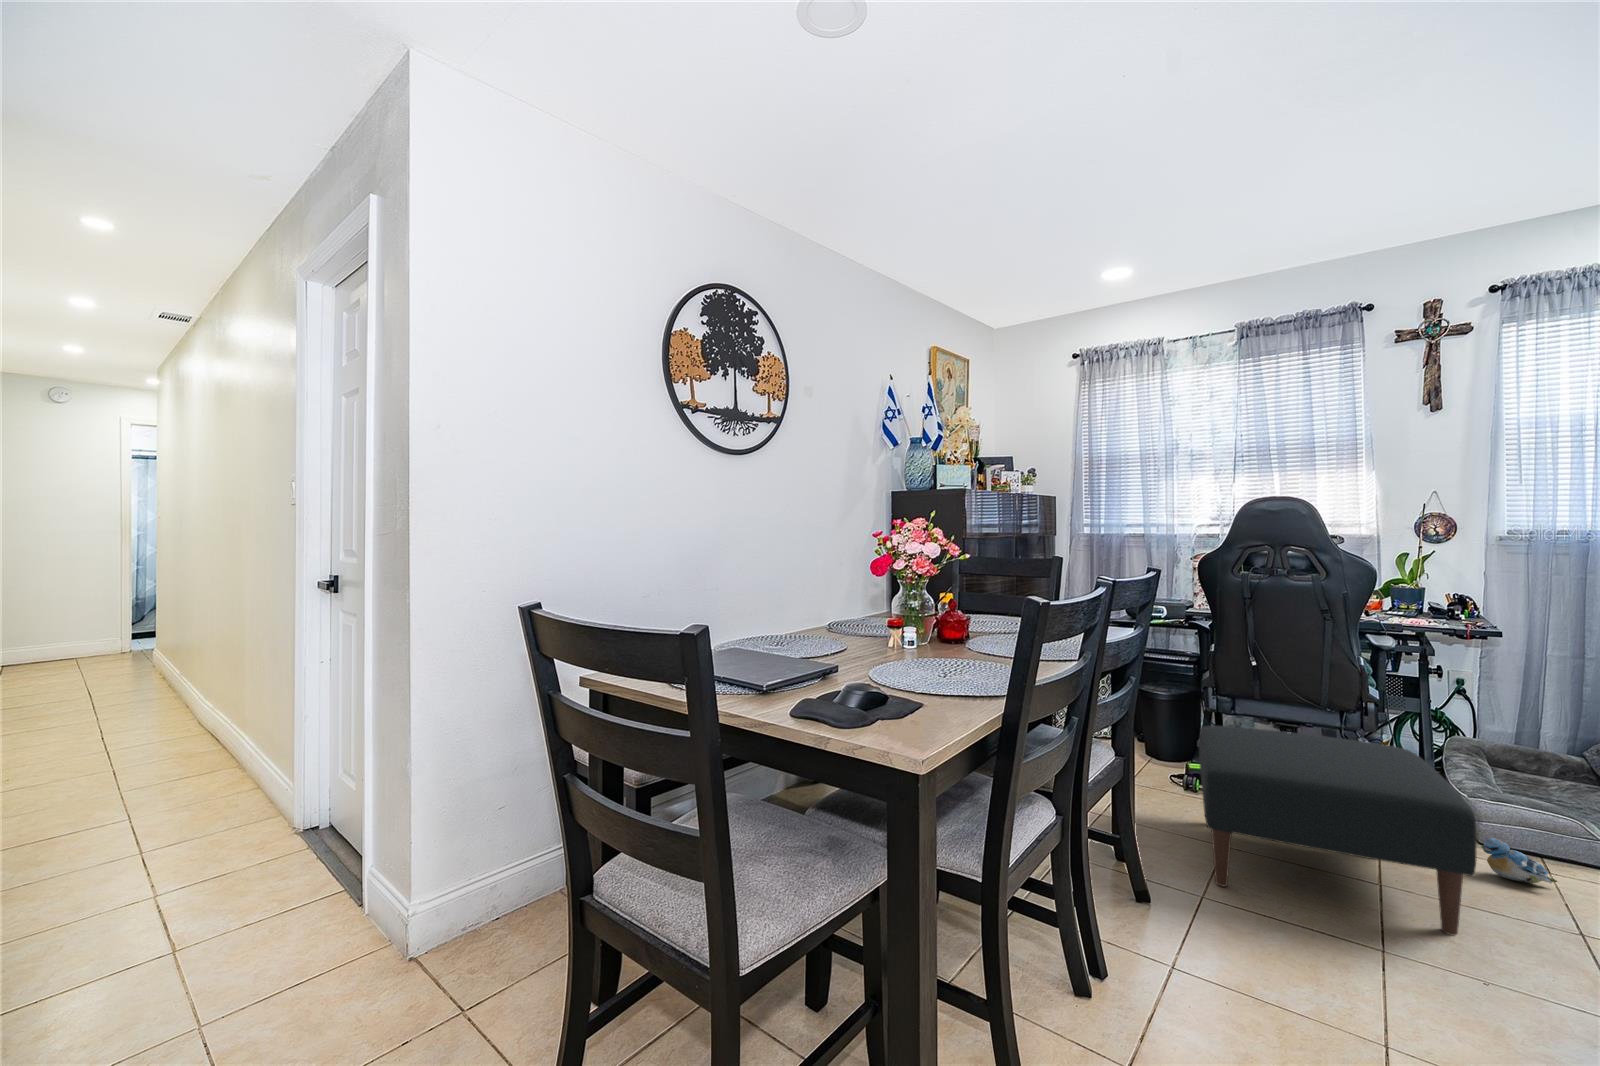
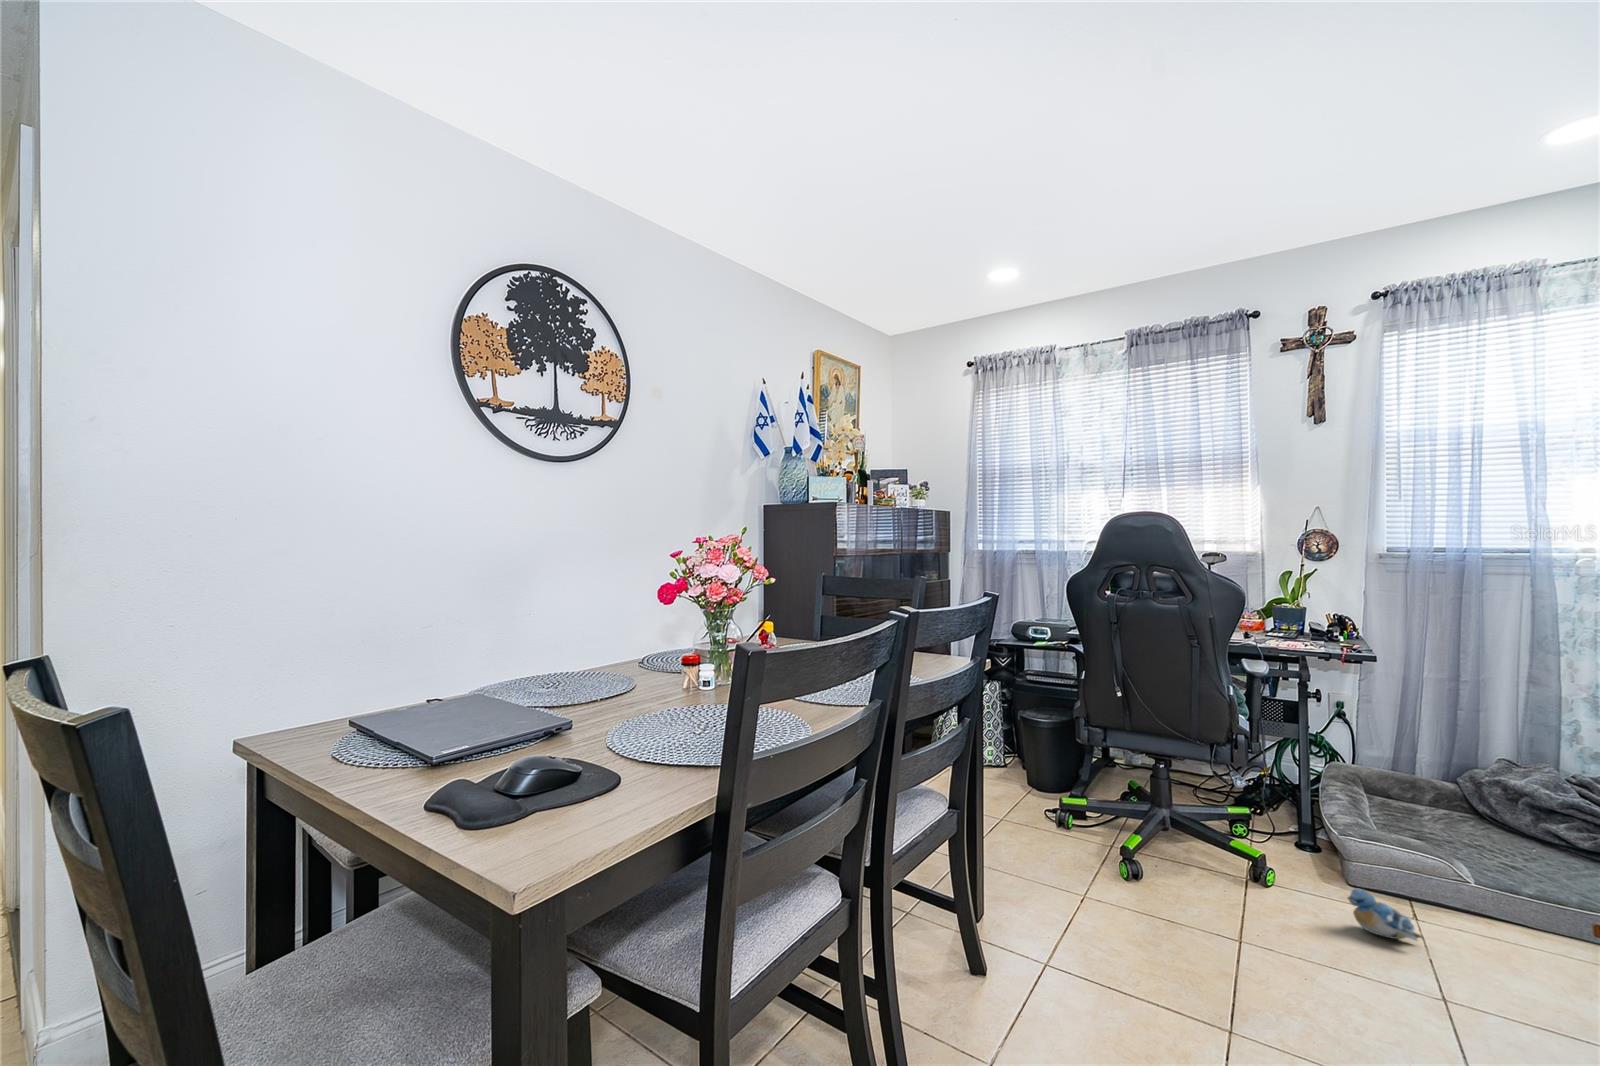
ottoman: present [1199,726,1477,935] -> none [1050,761,1330,1014]

